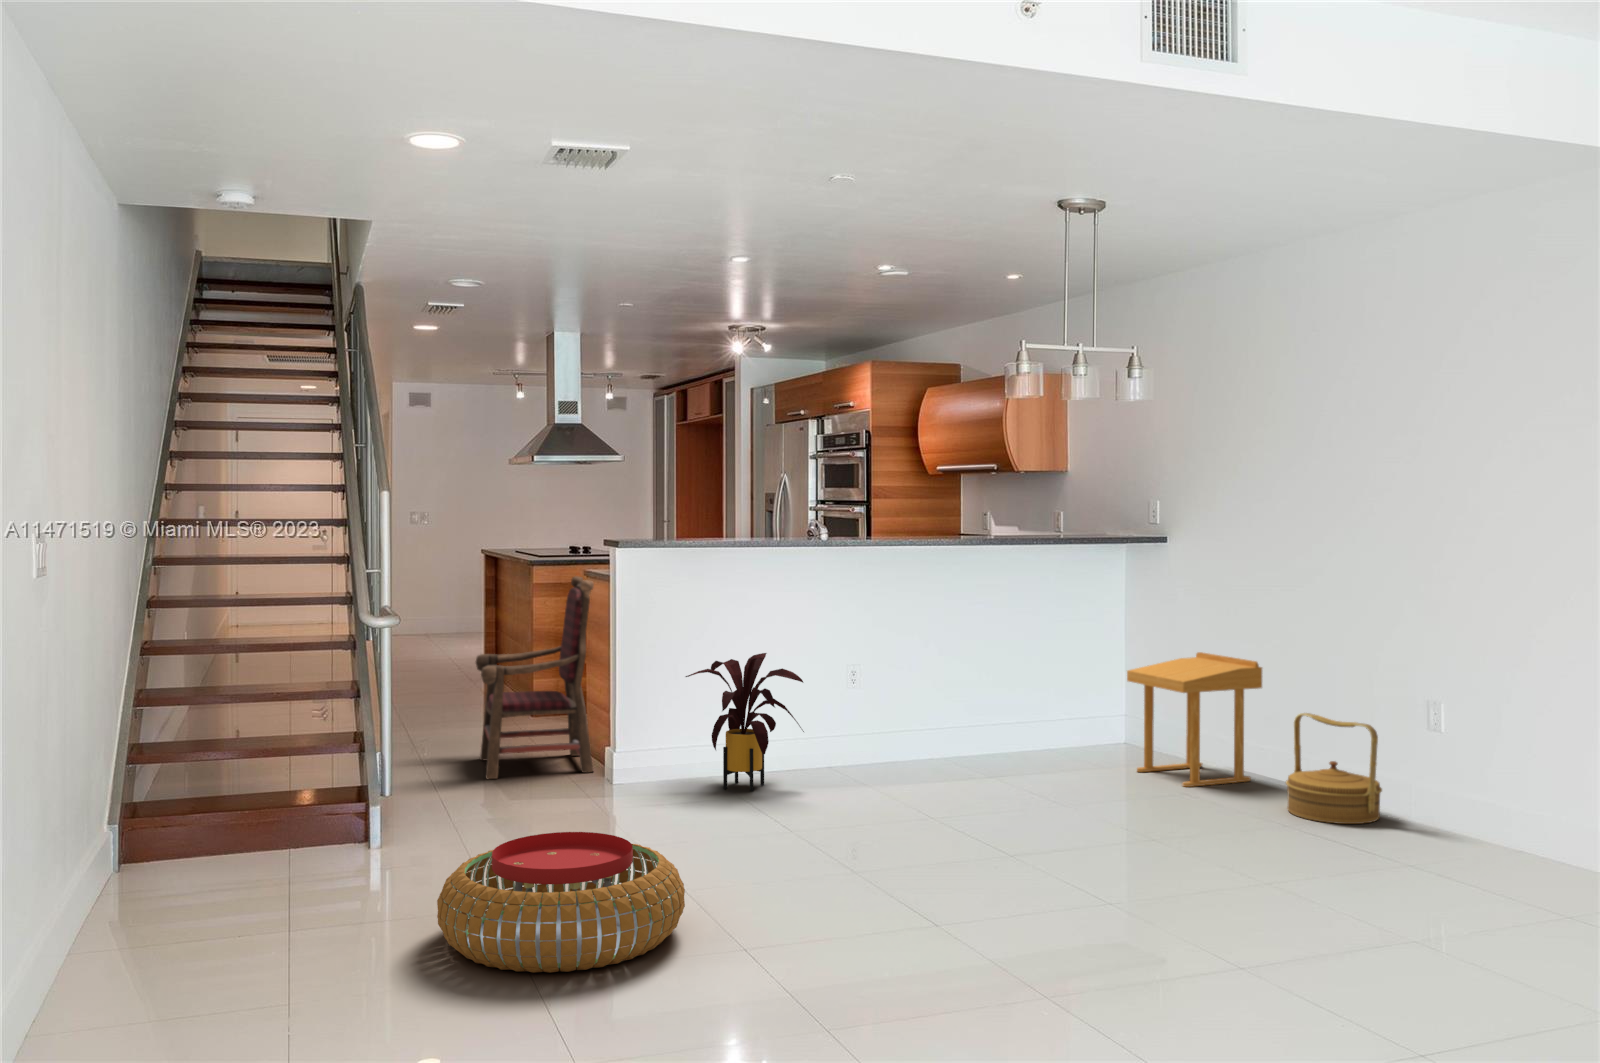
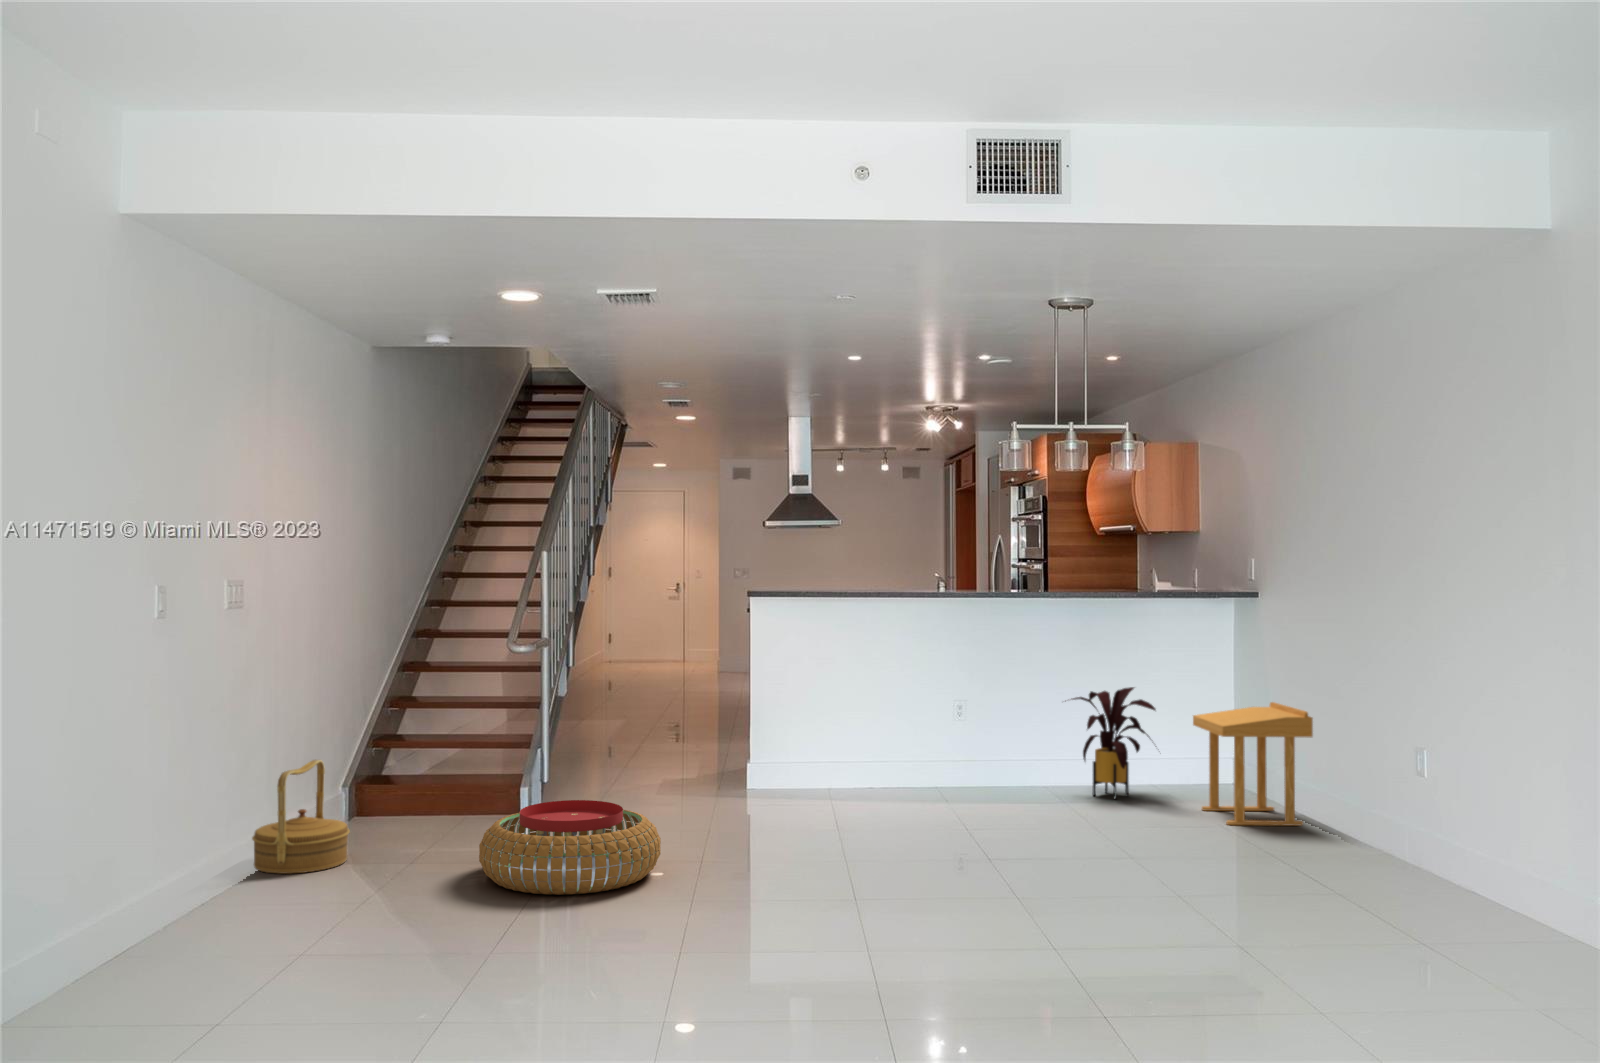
armchair: present [476,576,594,779] -> none [648,618,746,776]
house plant: present [686,653,804,791] -> present [1072,687,1156,799]
woven basket: present [1286,713,1382,824] -> present [252,760,350,874]

